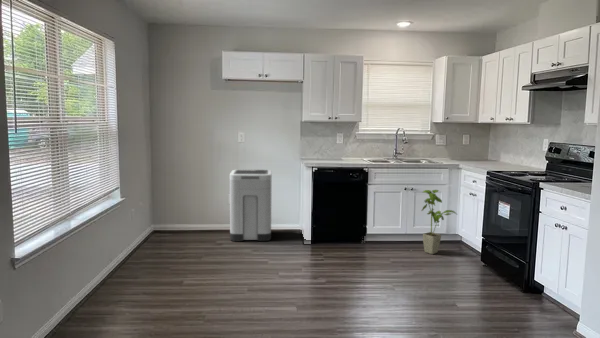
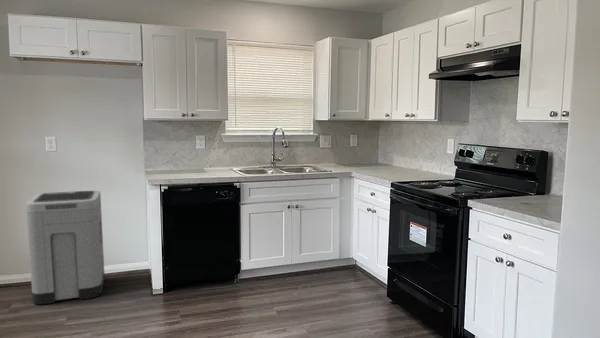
house plant: present [422,190,455,254] -> none [311,208,356,291]

